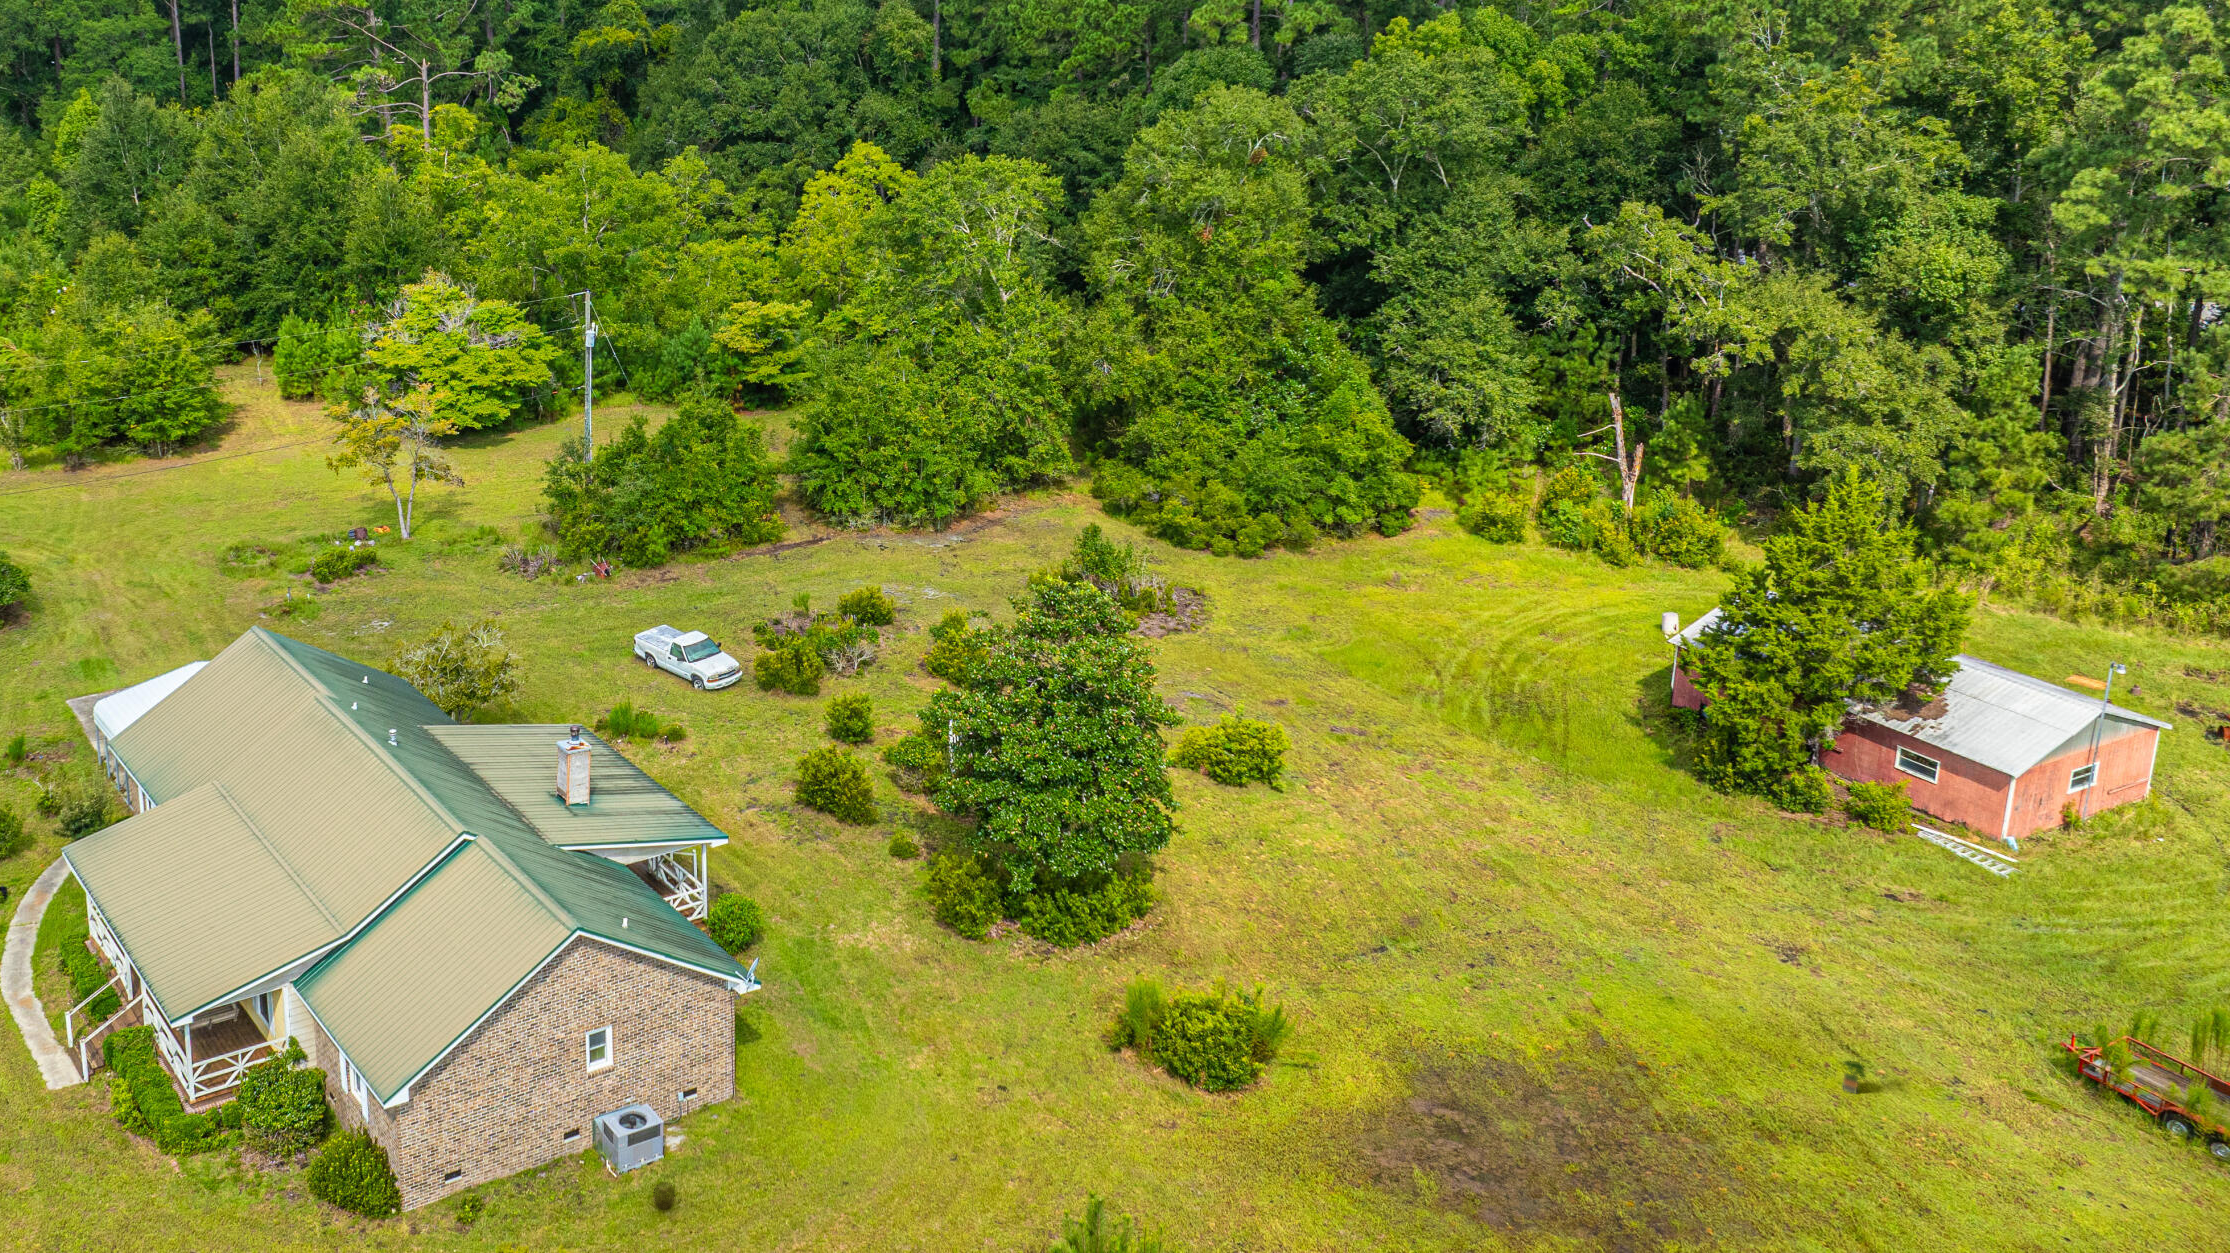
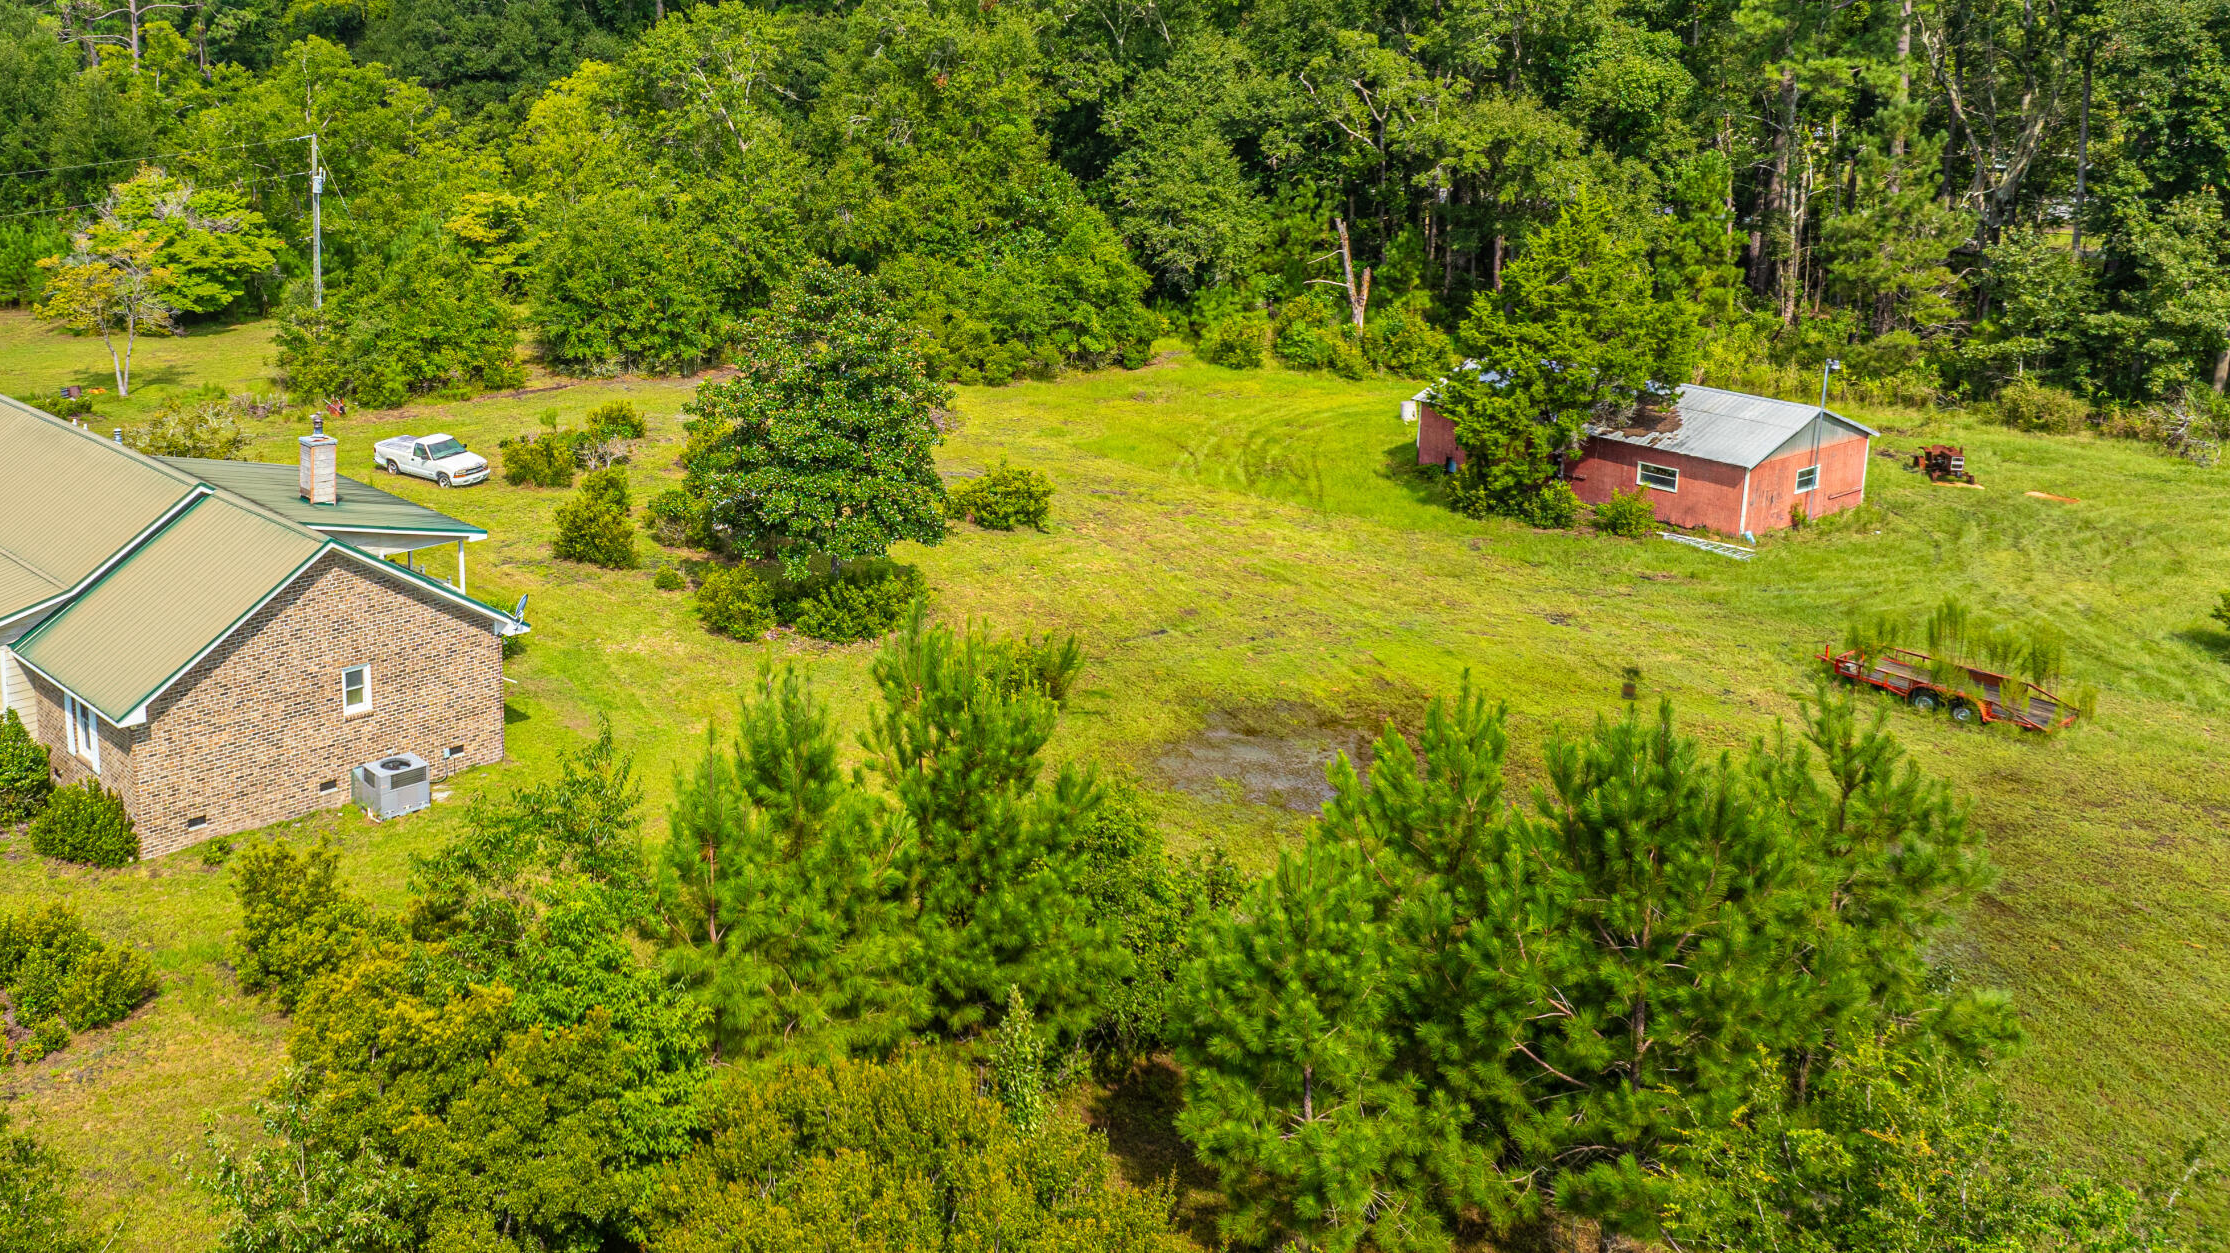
woven basket: present [653,1183,675,1210] -> none [360,815,387,847]

